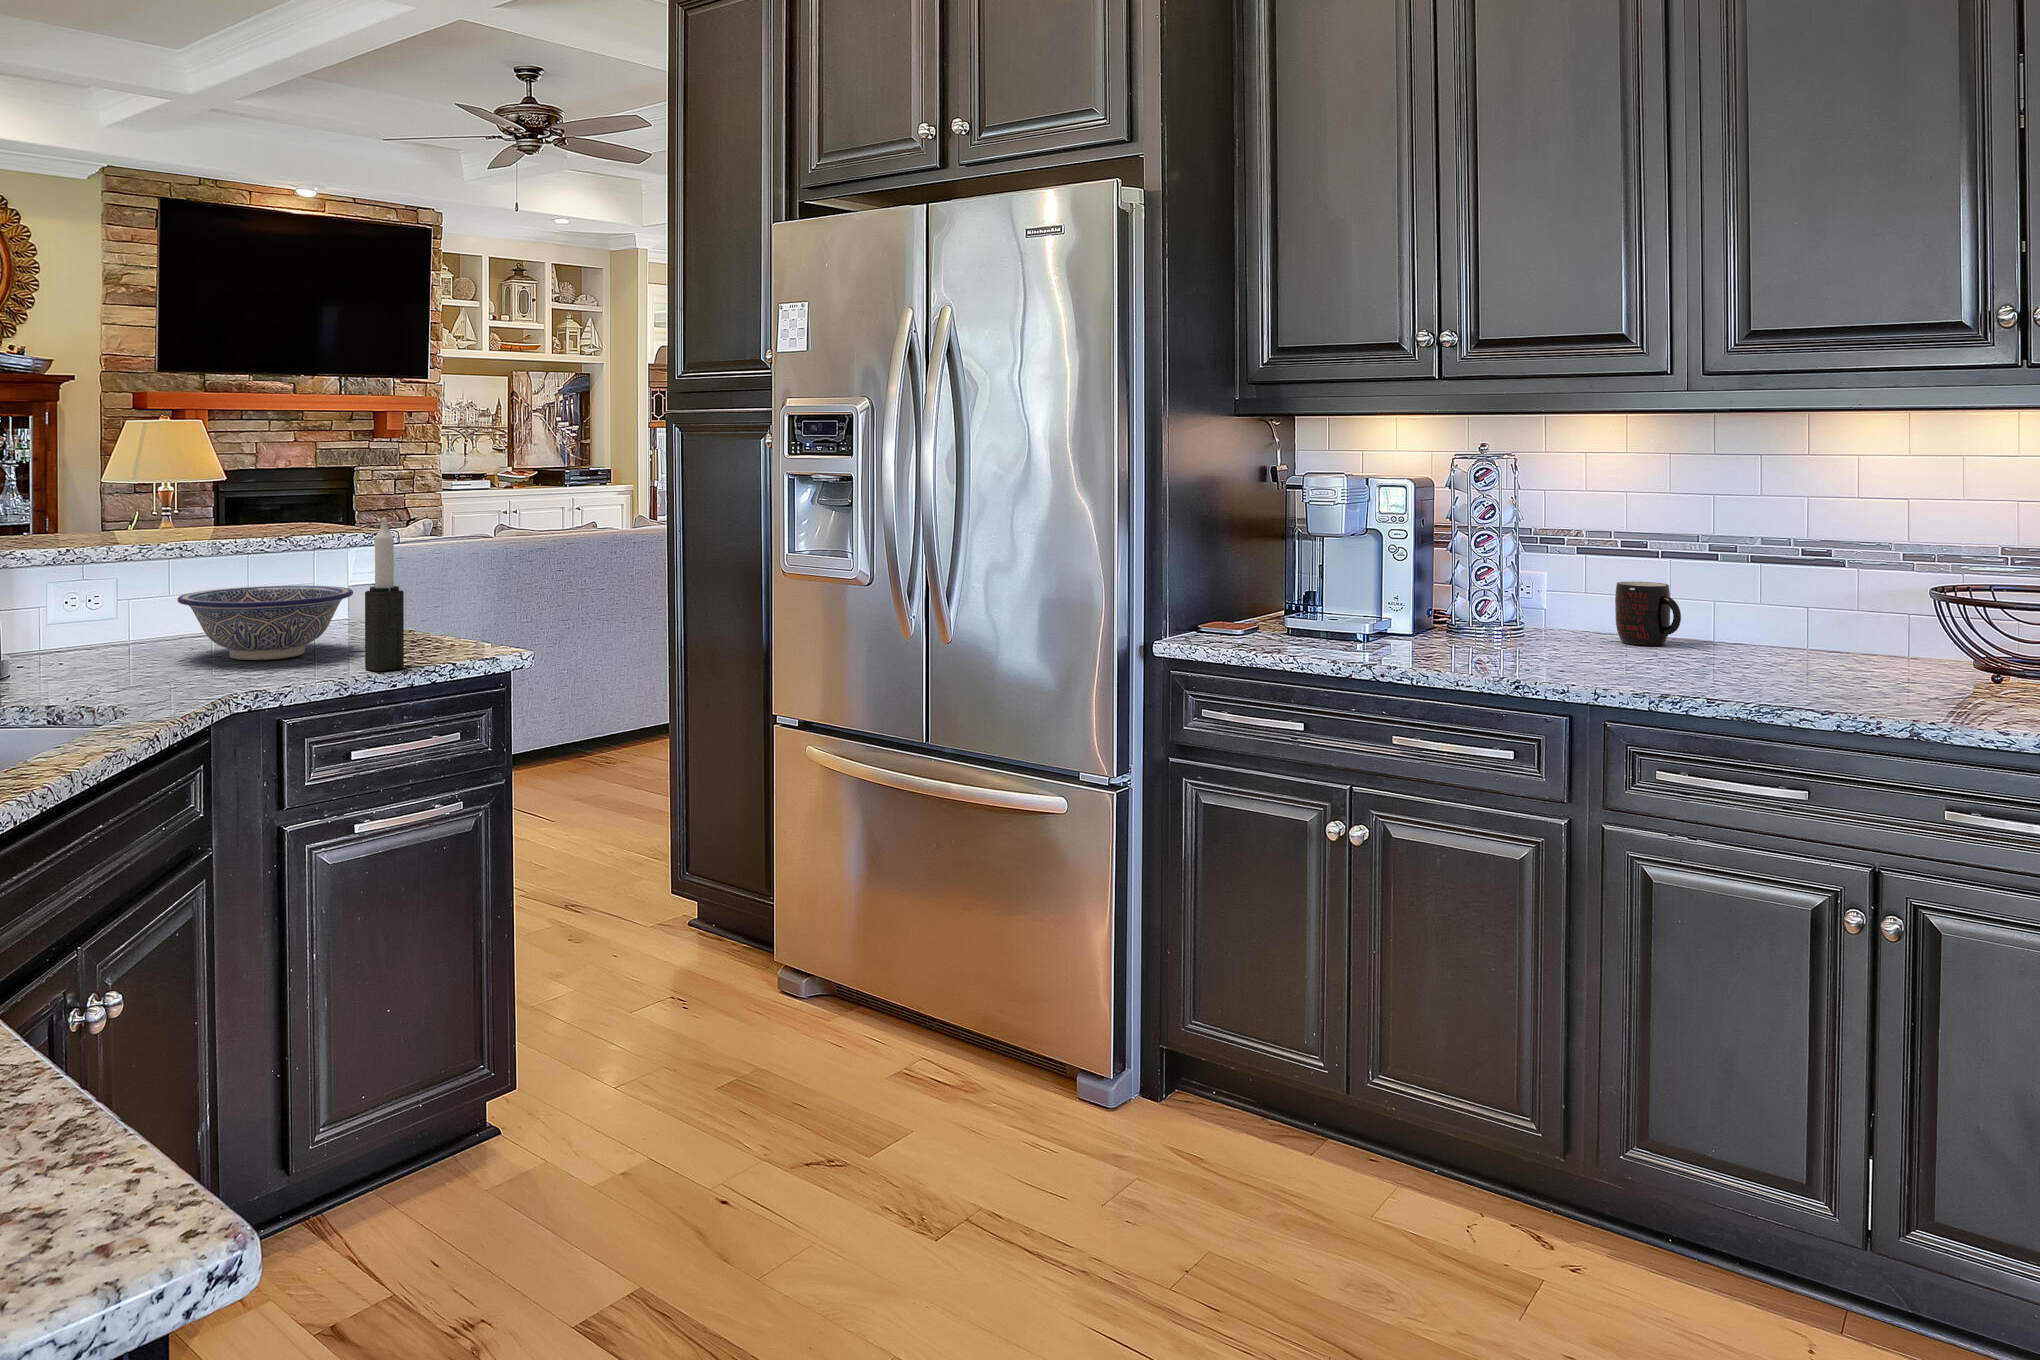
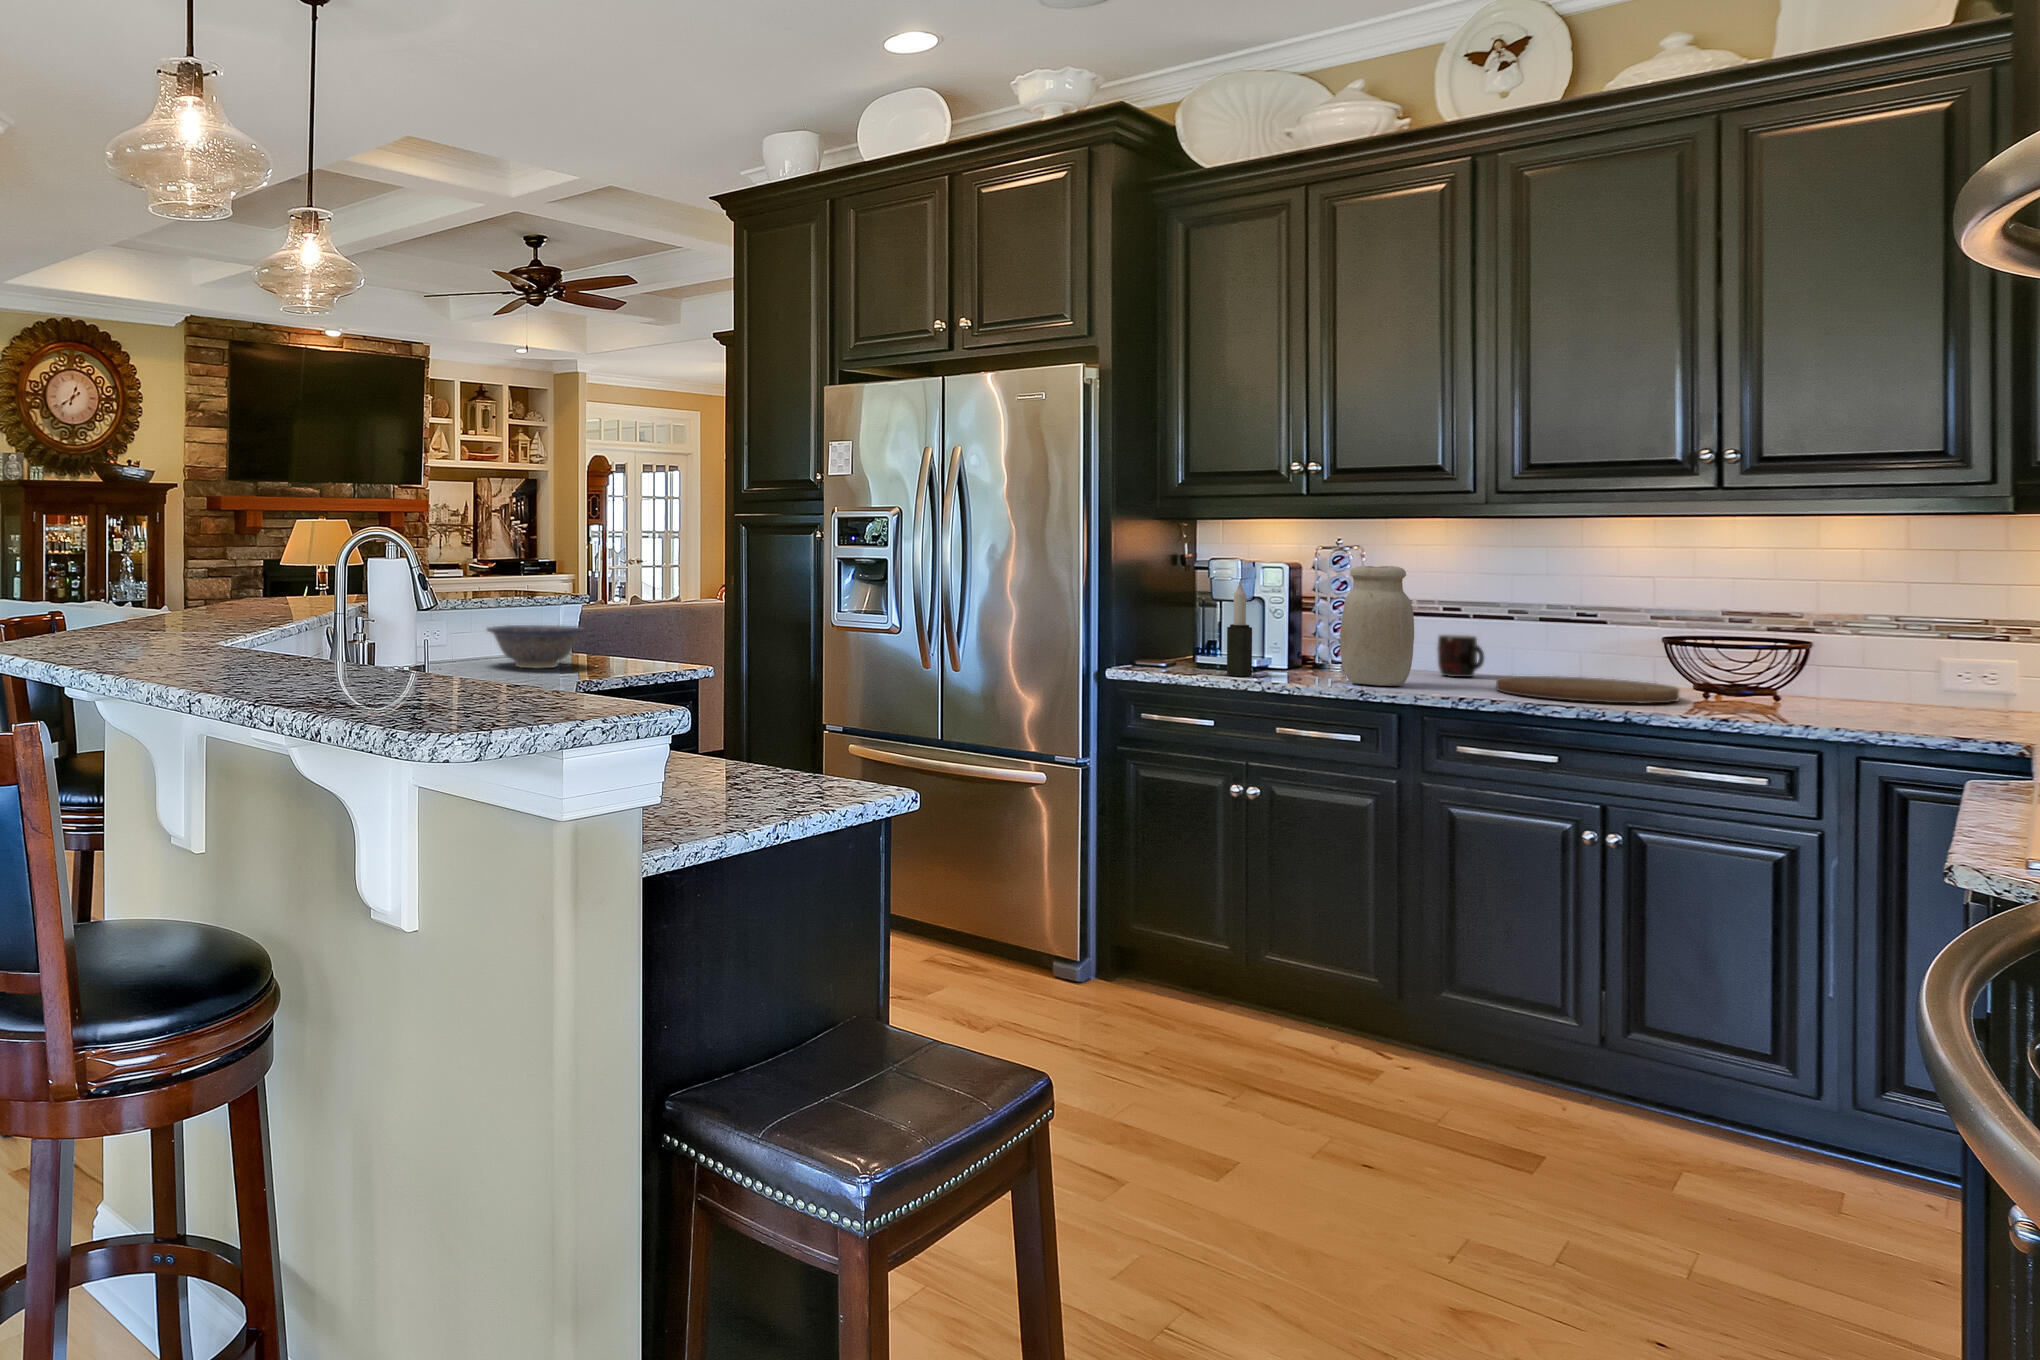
jar: none [1481,485,1587,667] -> present [1340,566,1414,686]
candle: present [365,517,404,671] -> present [1227,582,1252,676]
cutting board: none [1703,646,1971,700] -> present [1496,676,1679,703]

